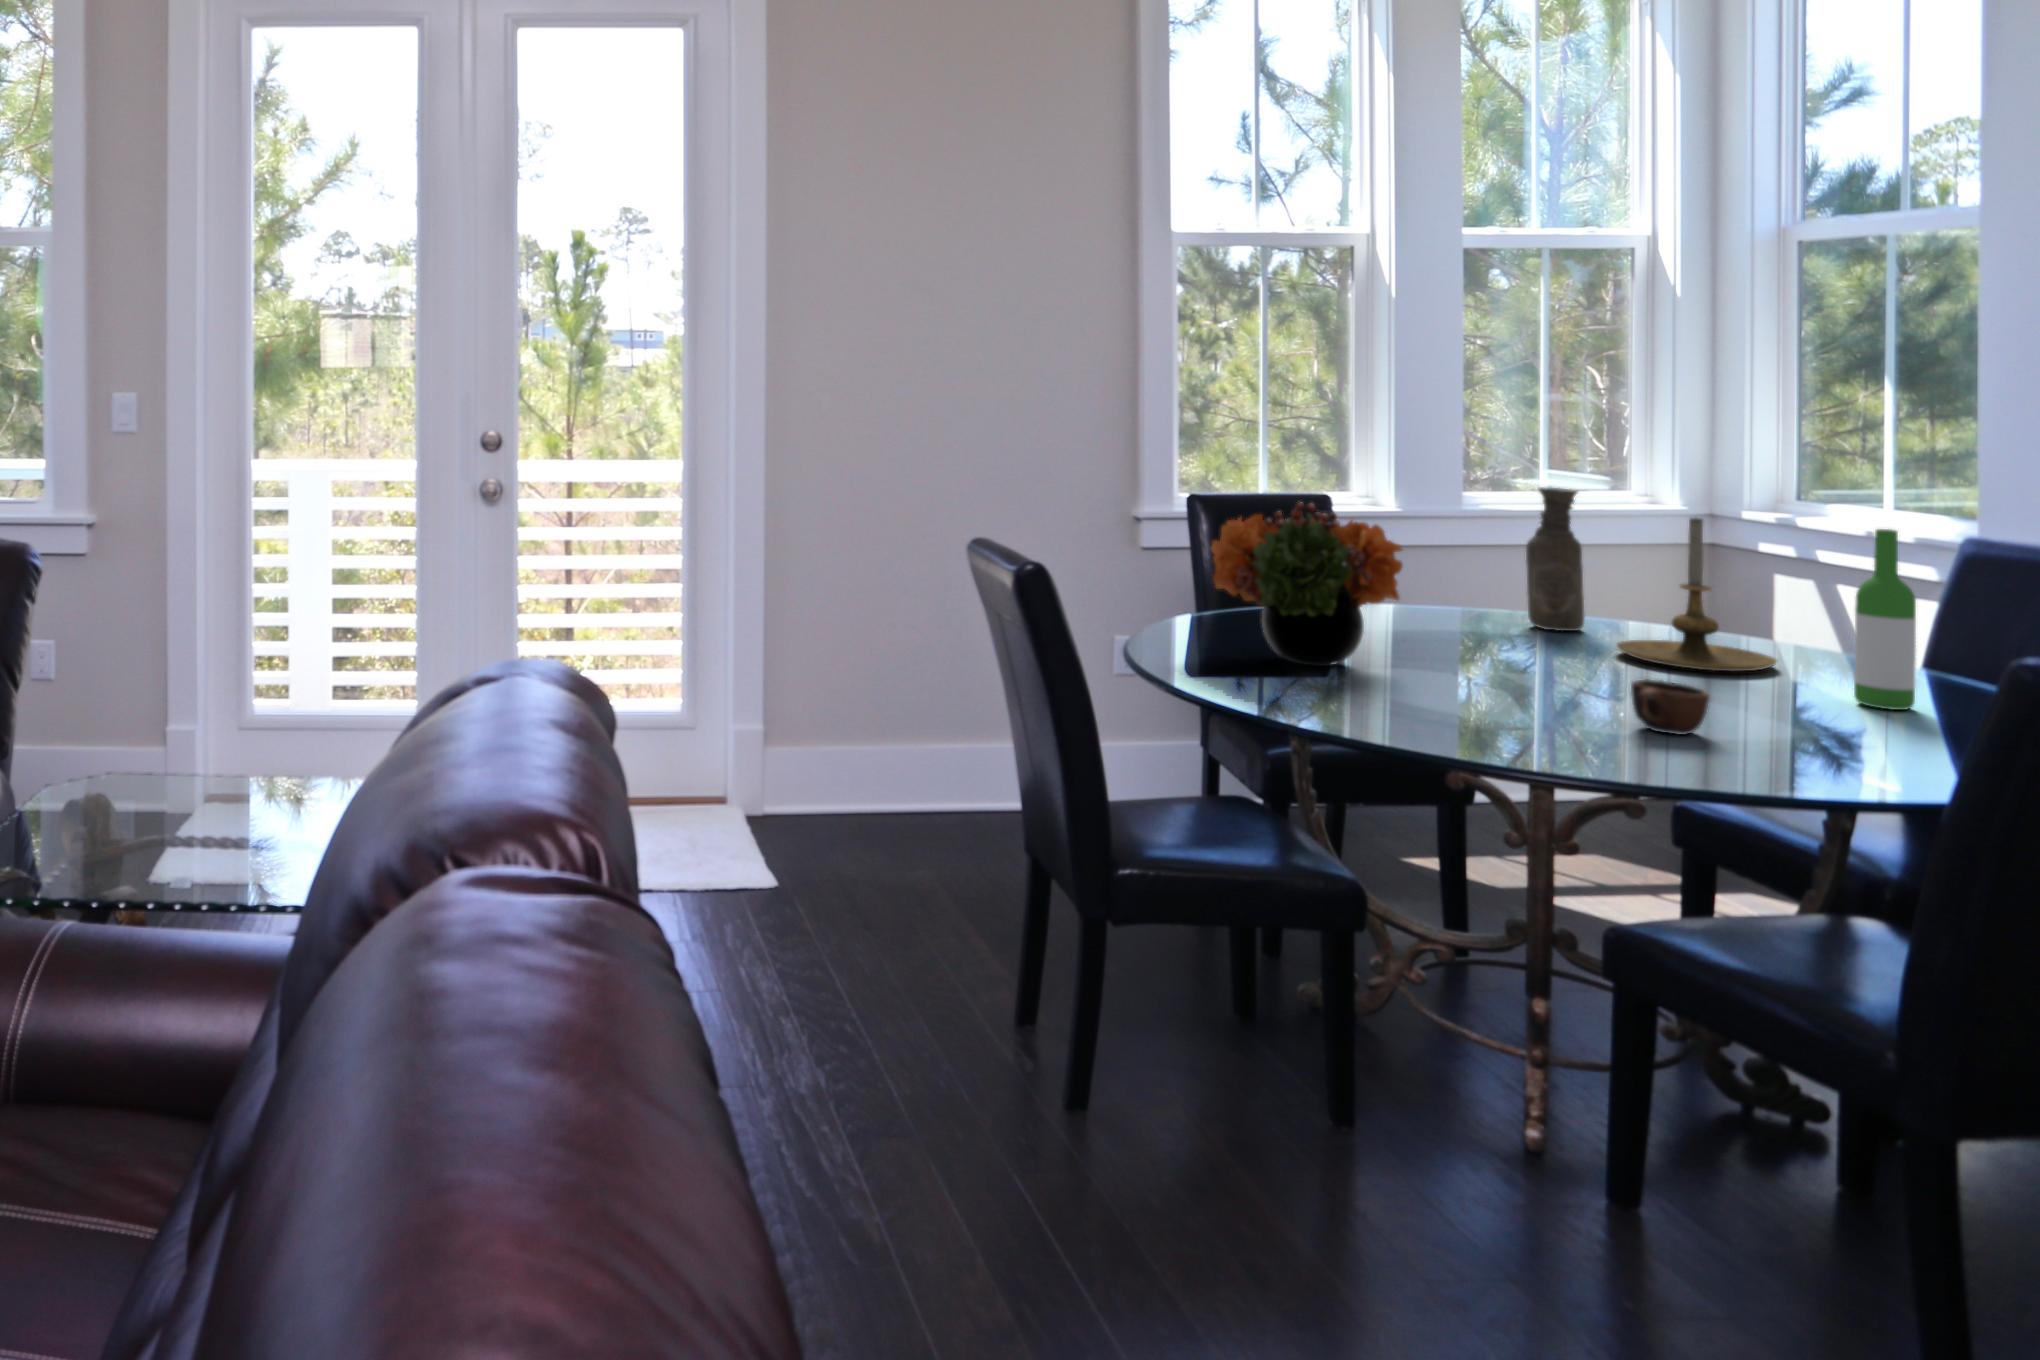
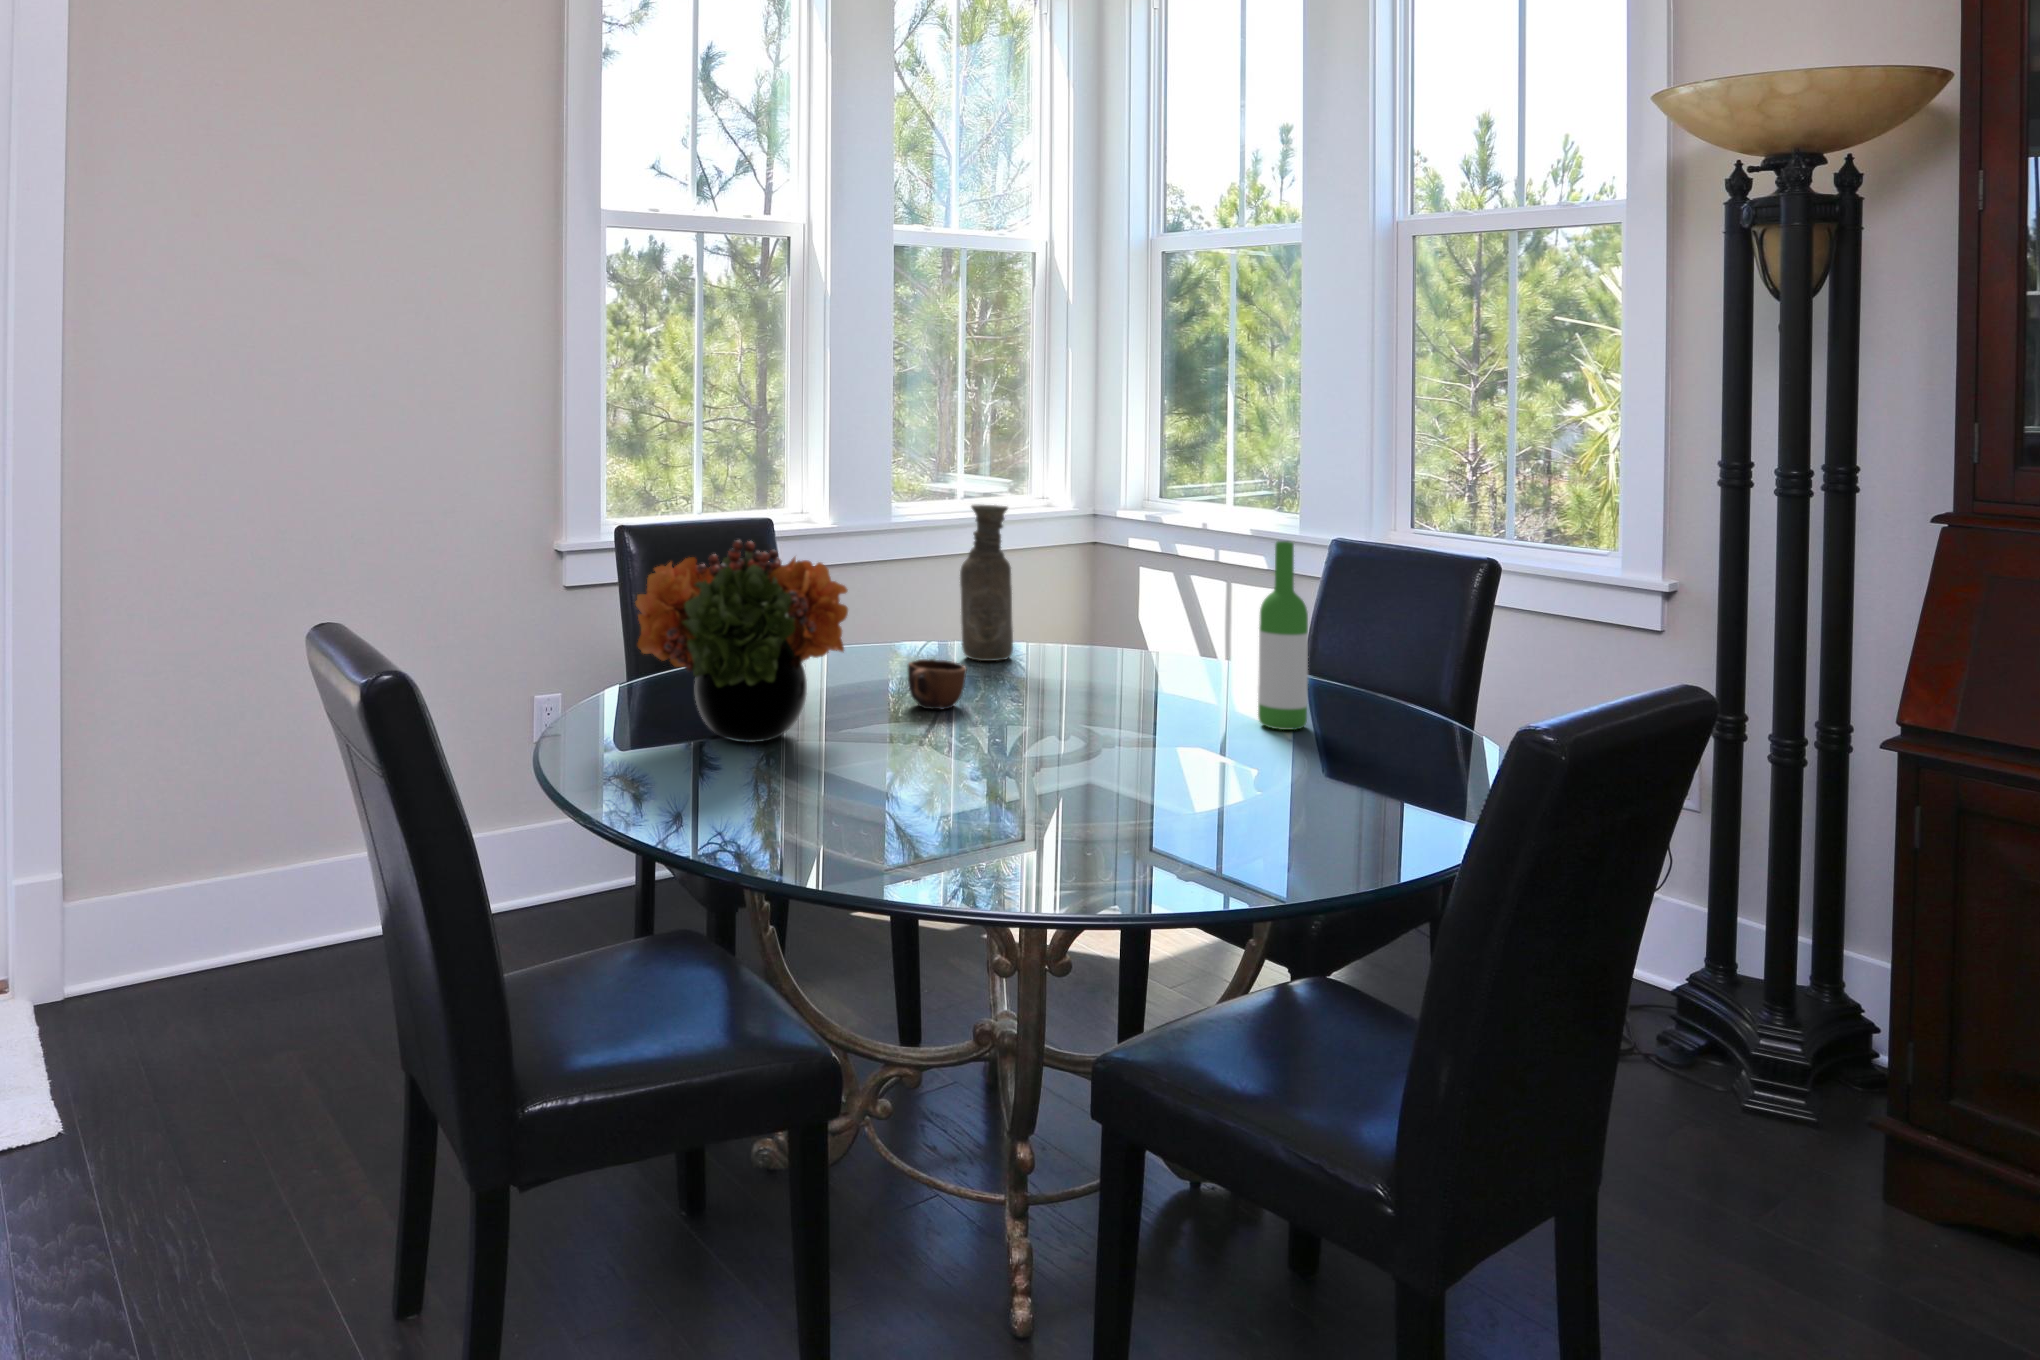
candle holder: present [1617,517,1777,671] -> none [1046,532,1185,698]
mug: present [1631,679,1709,735] -> present [908,659,967,710]

